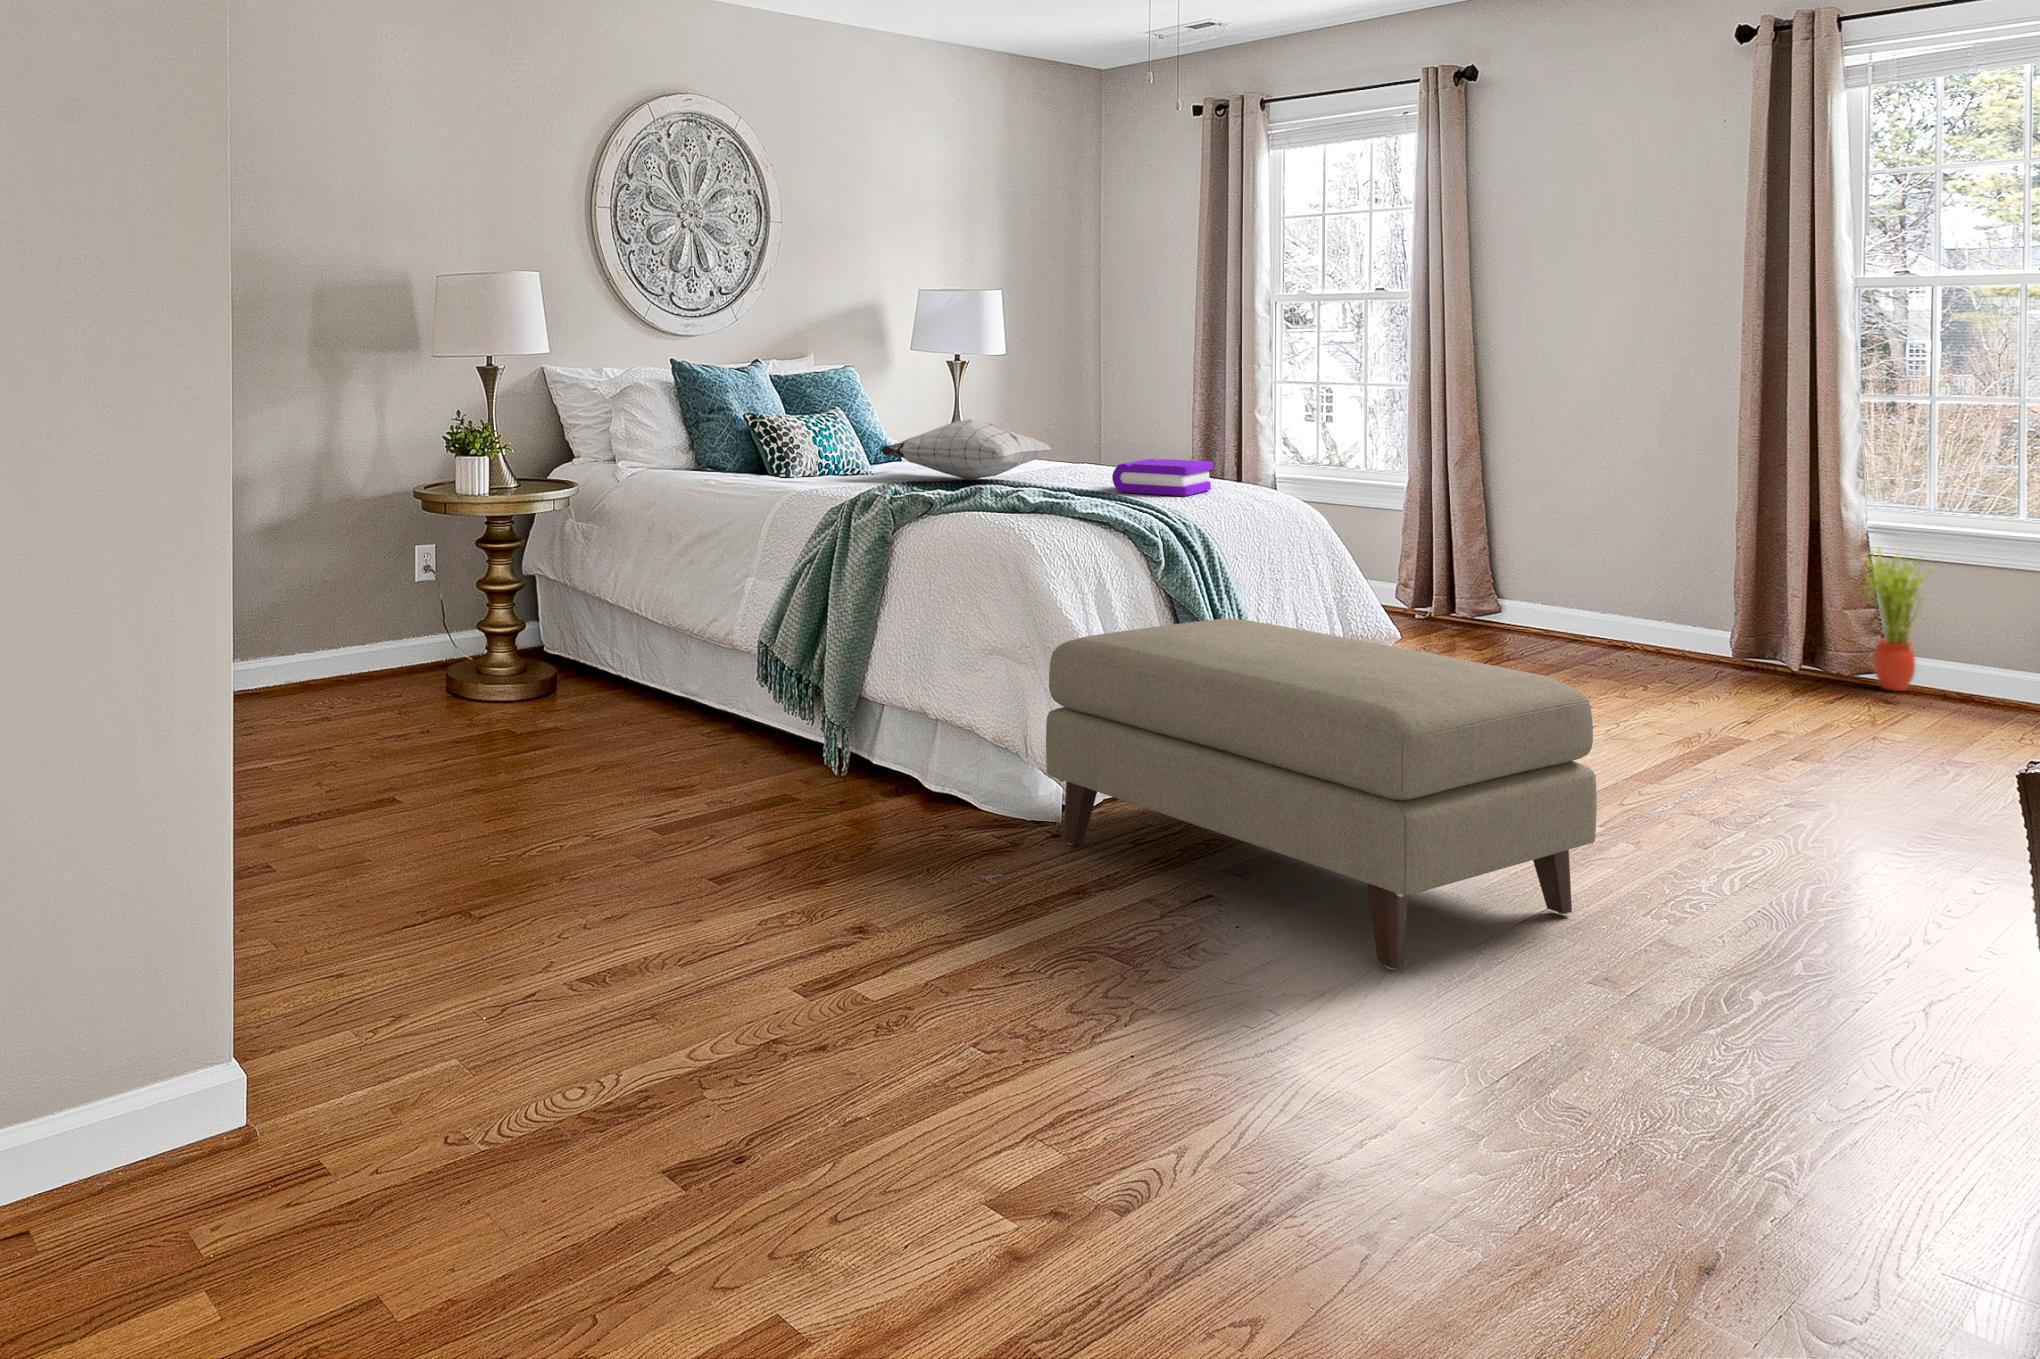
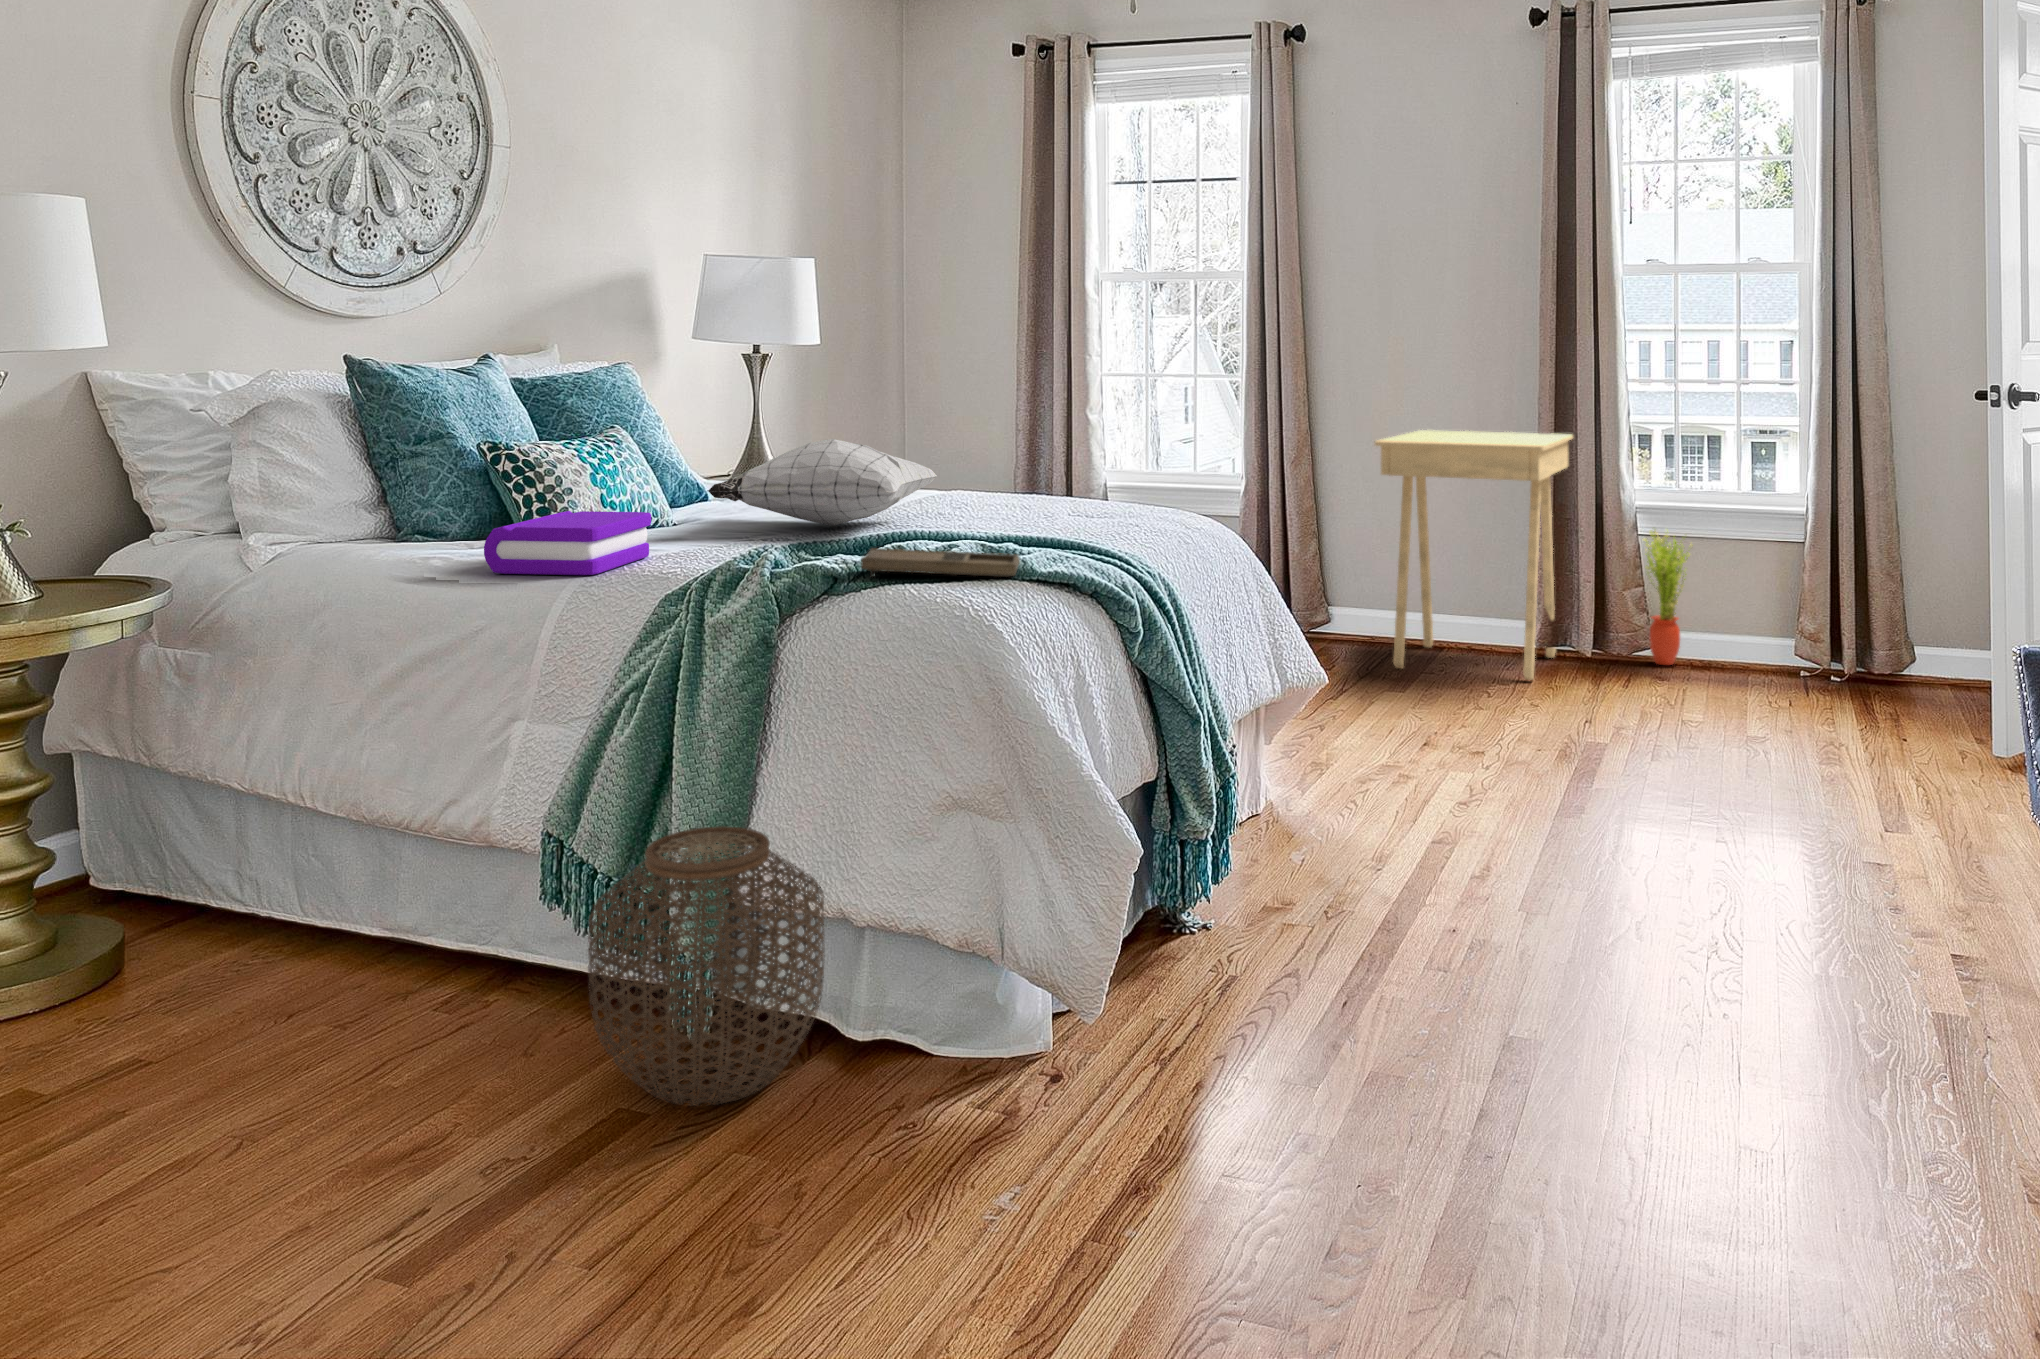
side table: none [1524,441,1781,684] -> present [1375,430,1573,680]
book: present [1112,459,1213,496] -> present [484,511,651,575]
tray: none [953,487,1068,510] -> present [861,548,1020,577]
ottoman: present [1046,619,1597,970] -> none [1053,710,1707,1233]
woven basket: none [770,644,910,803] -> present [588,827,824,1106]

